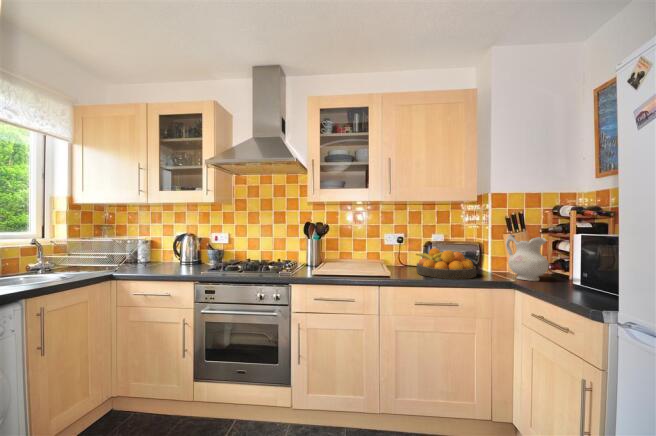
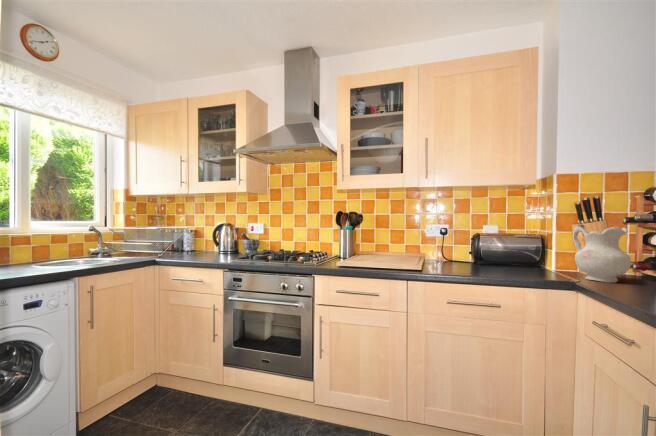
fruit bowl: present [416,248,476,279] -> none [458,240,532,277]

